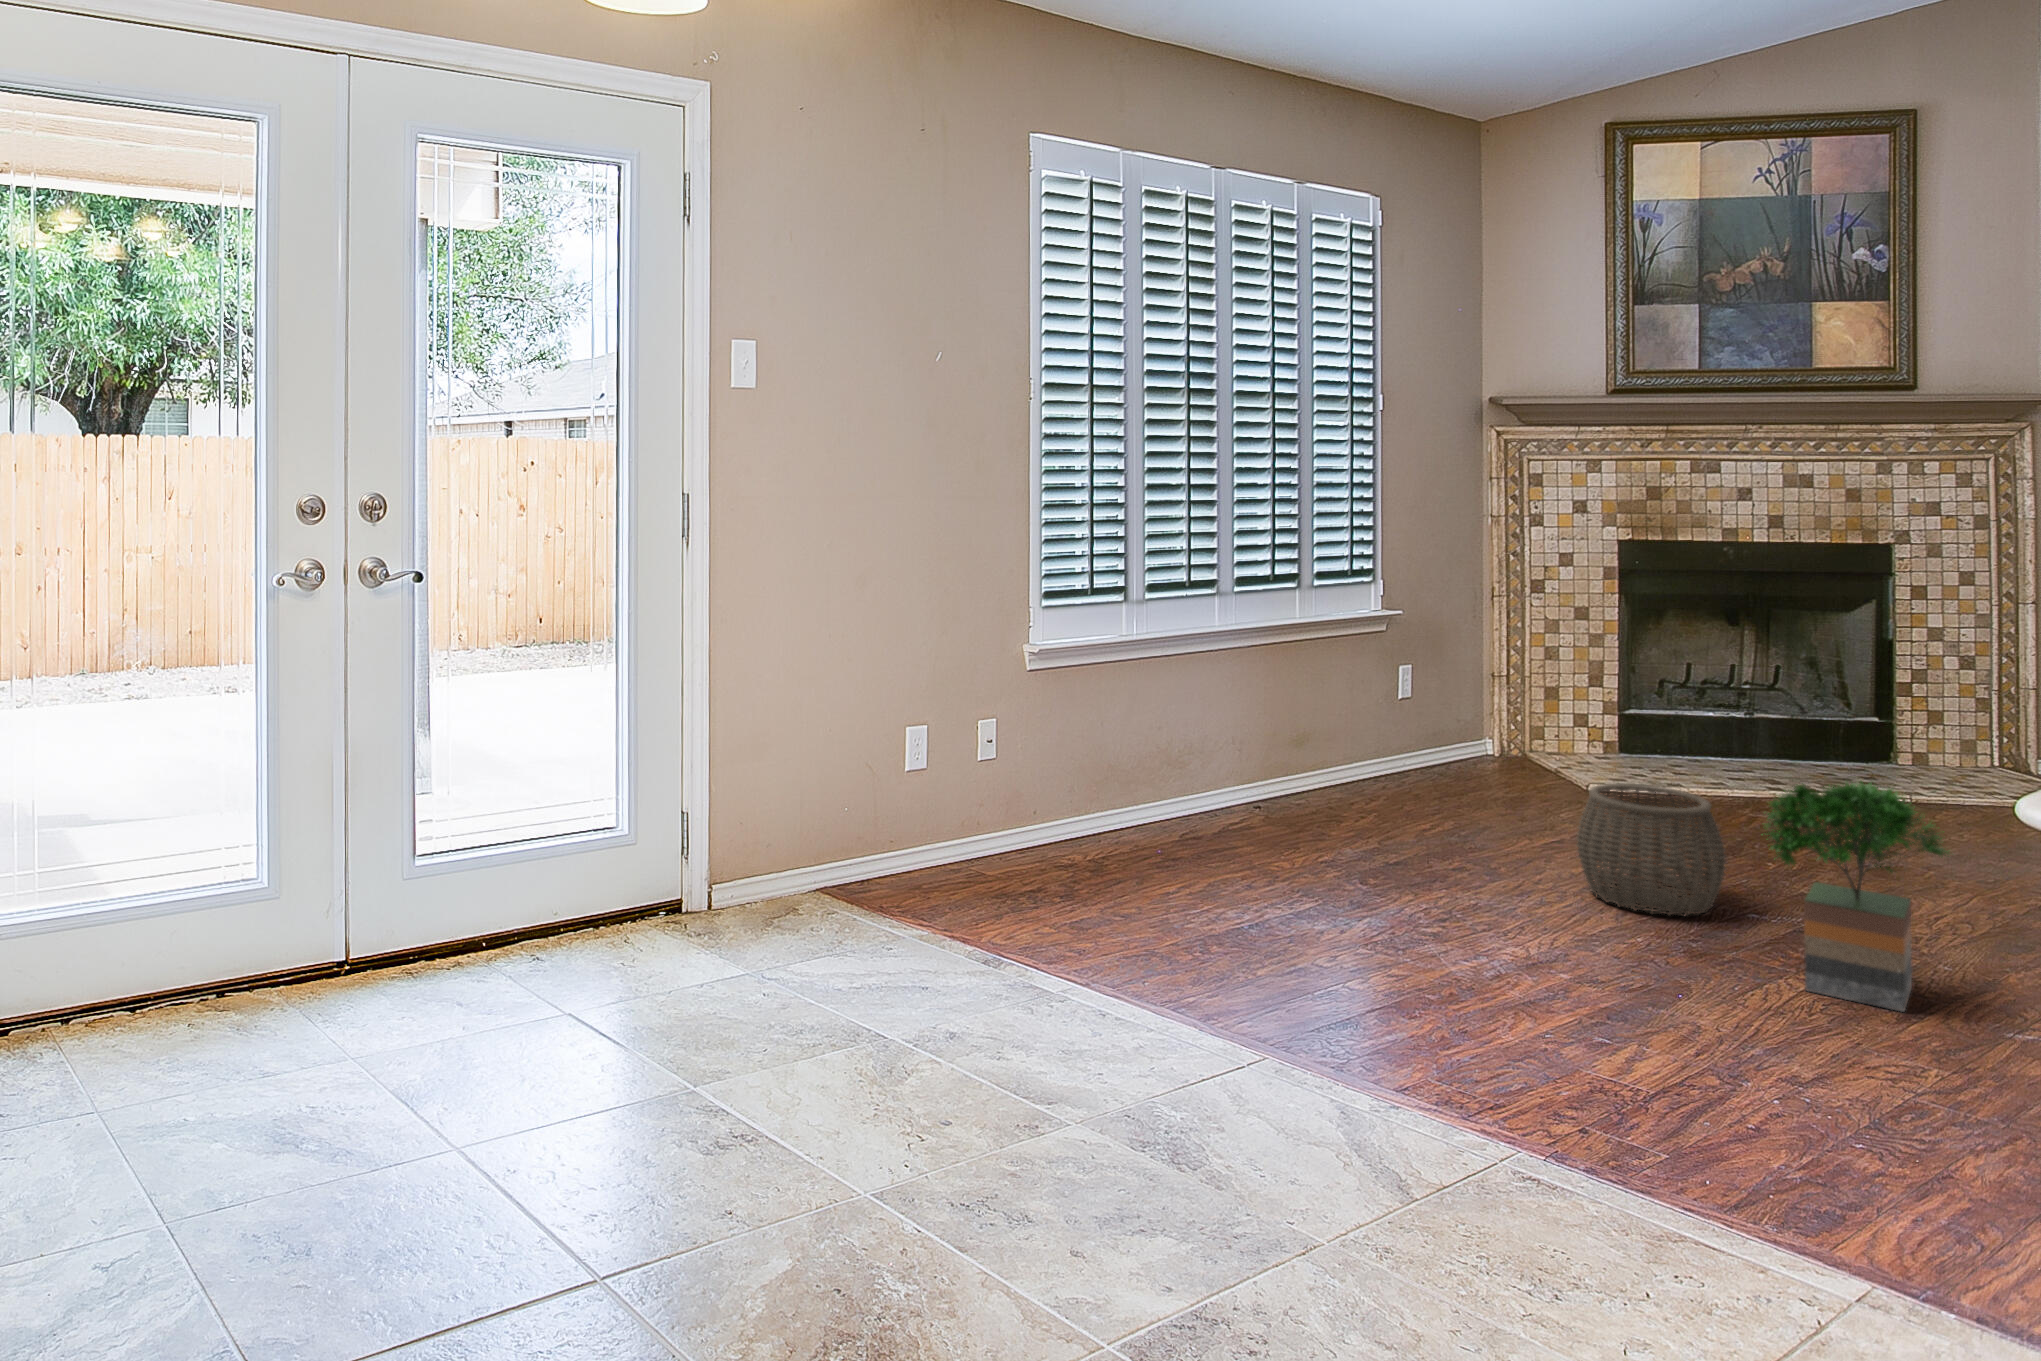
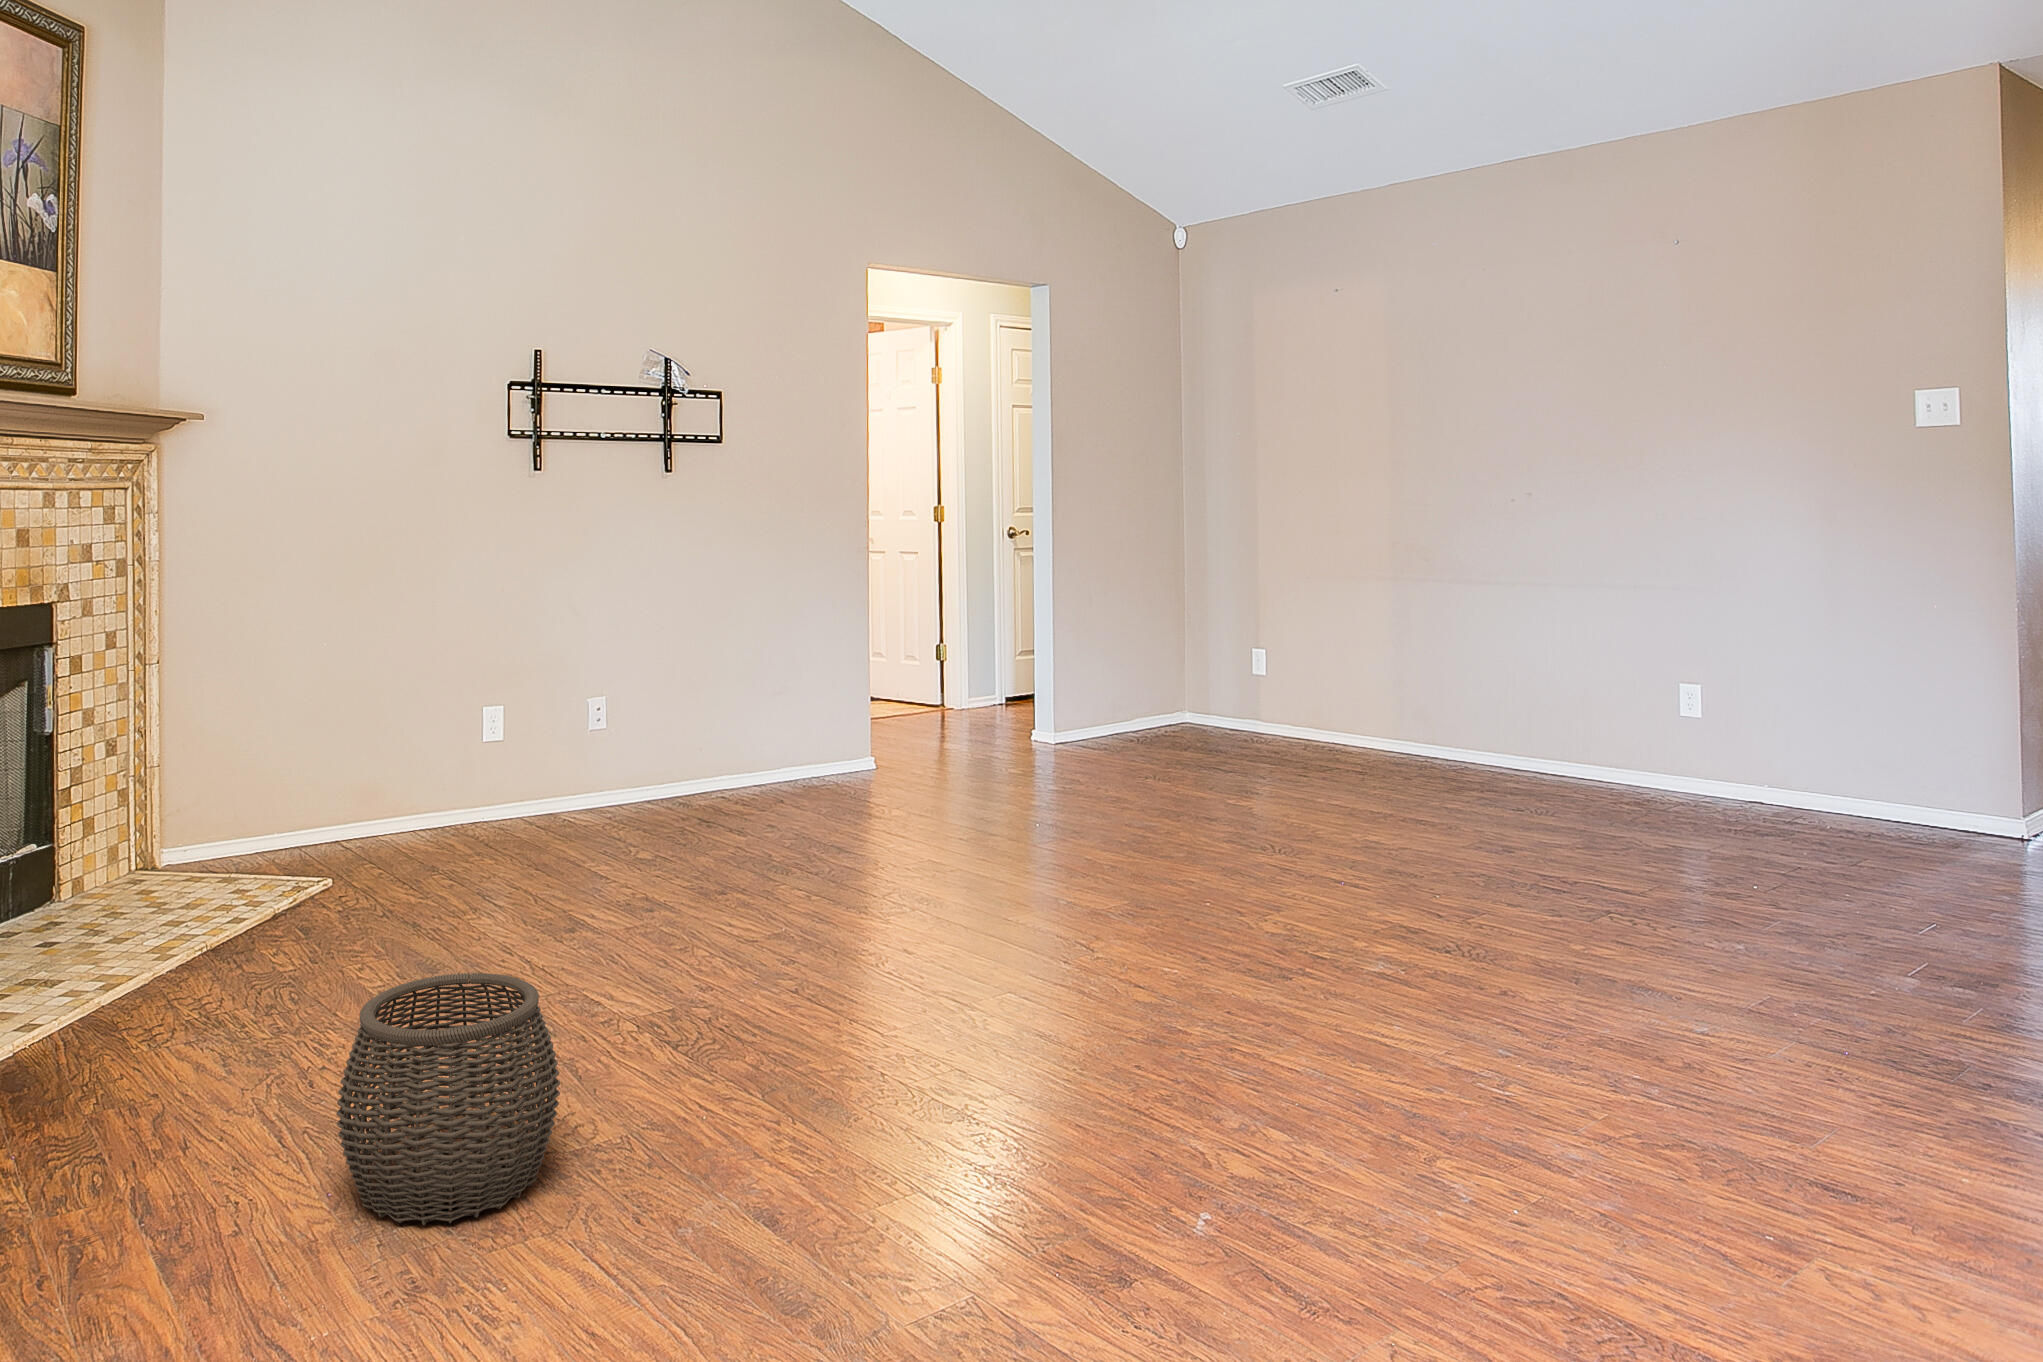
potted tree: present [1762,781,1950,1012] -> none [731,843,916,1168]

